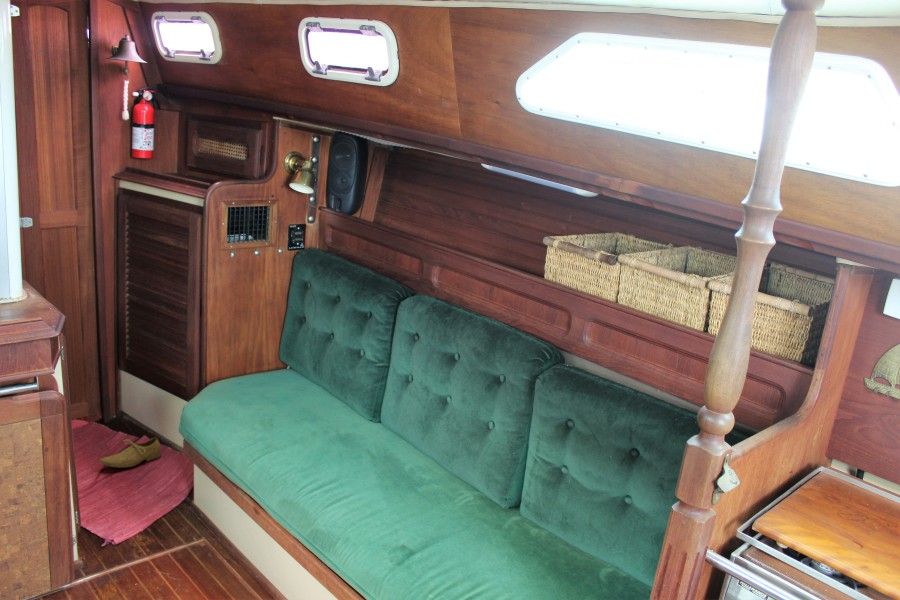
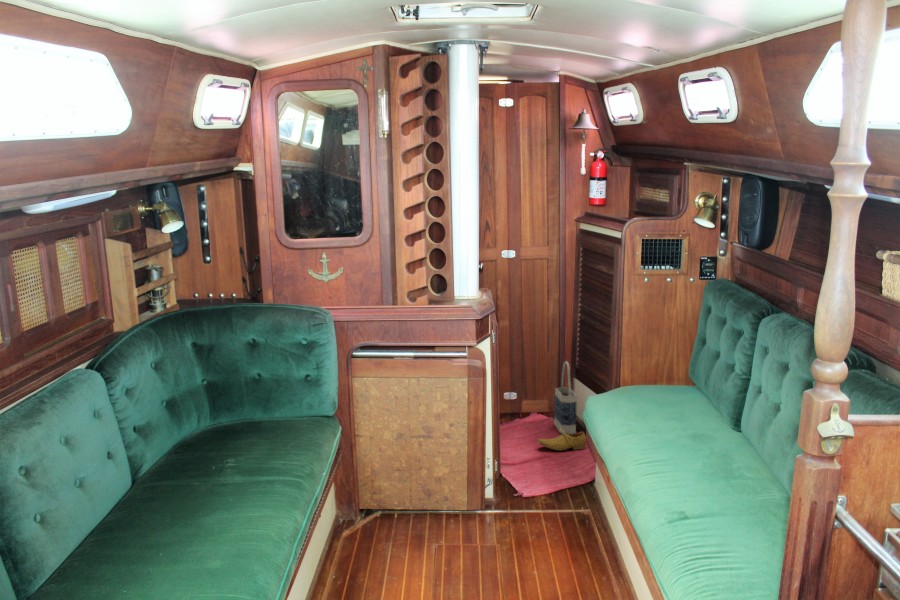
bag: none [105,354,139,443] -> present [554,361,577,434]

